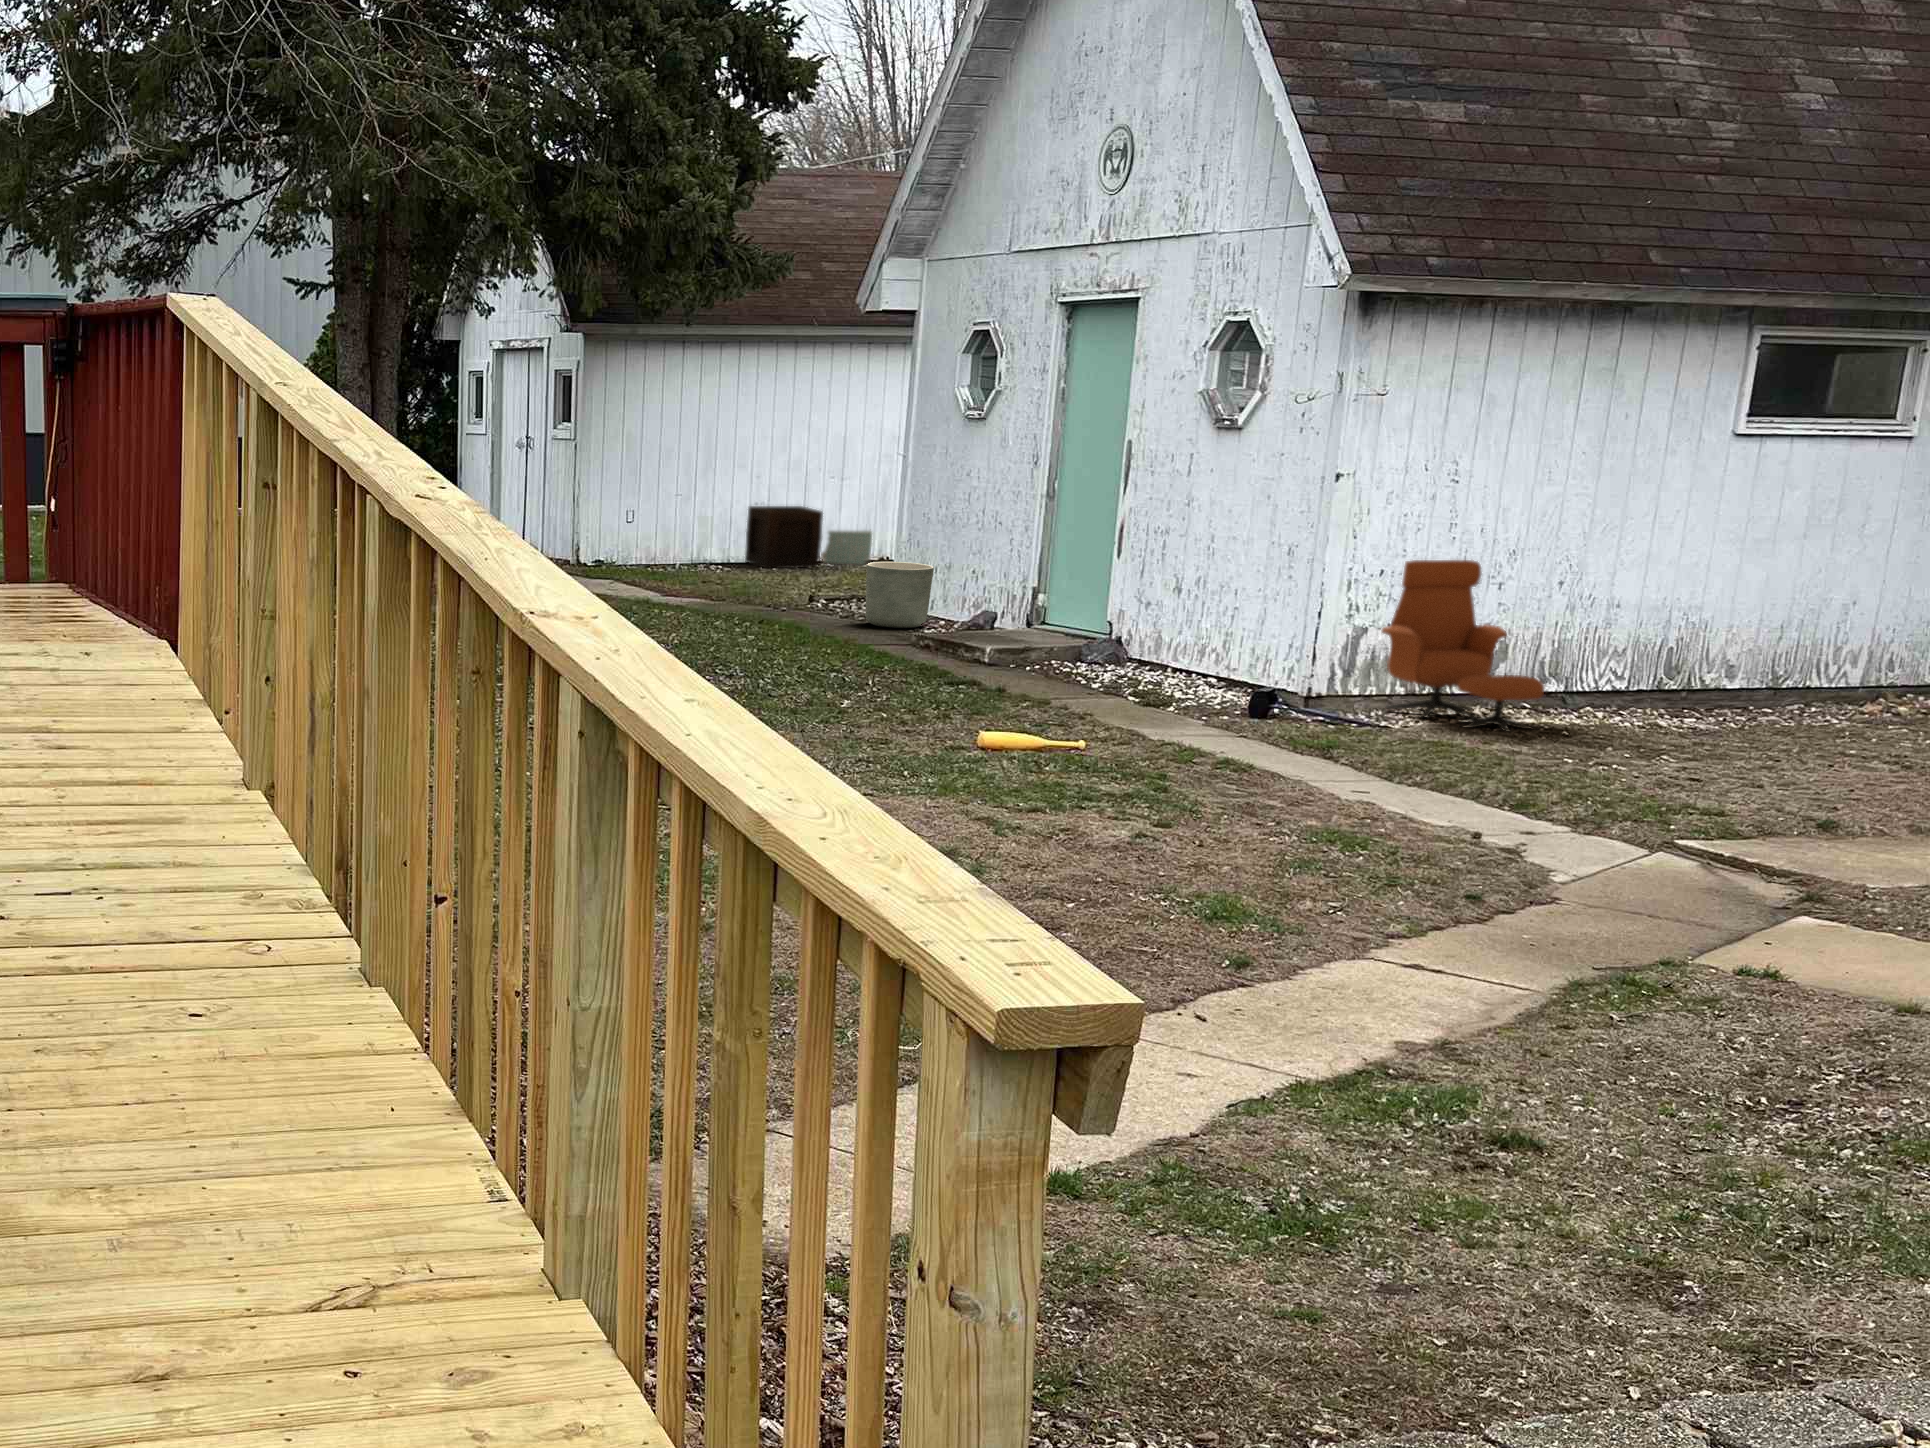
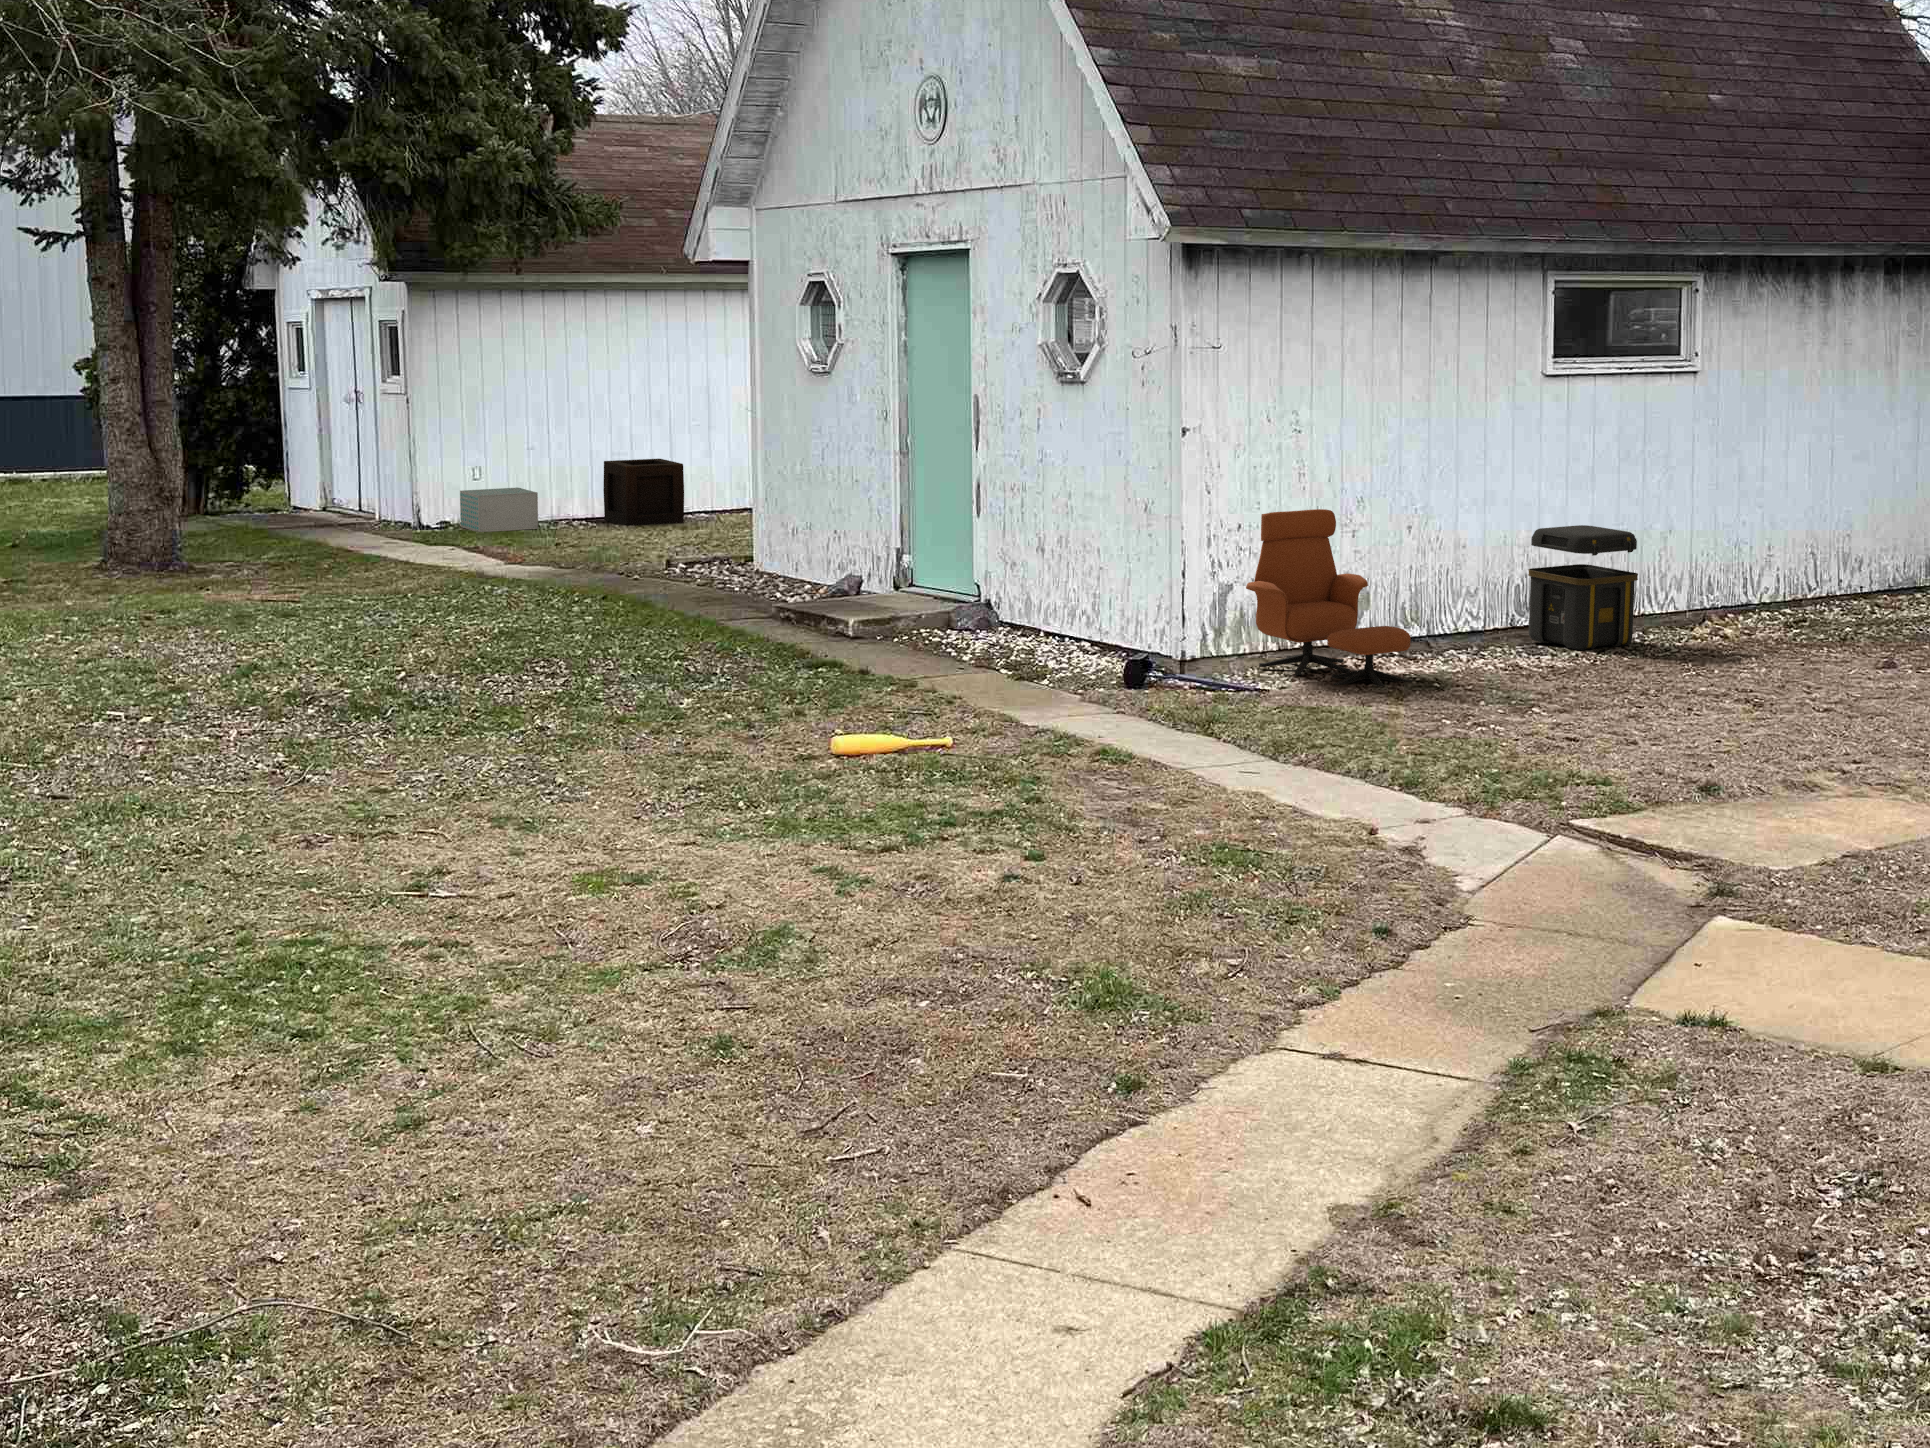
storage box: present [821,531,872,565] -> present [460,488,538,532]
planter: present [865,562,934,628] -> none [720,524,792,595]
toolbox: none [1674,592,1807,717] -> present [1528,525,1638,650]

